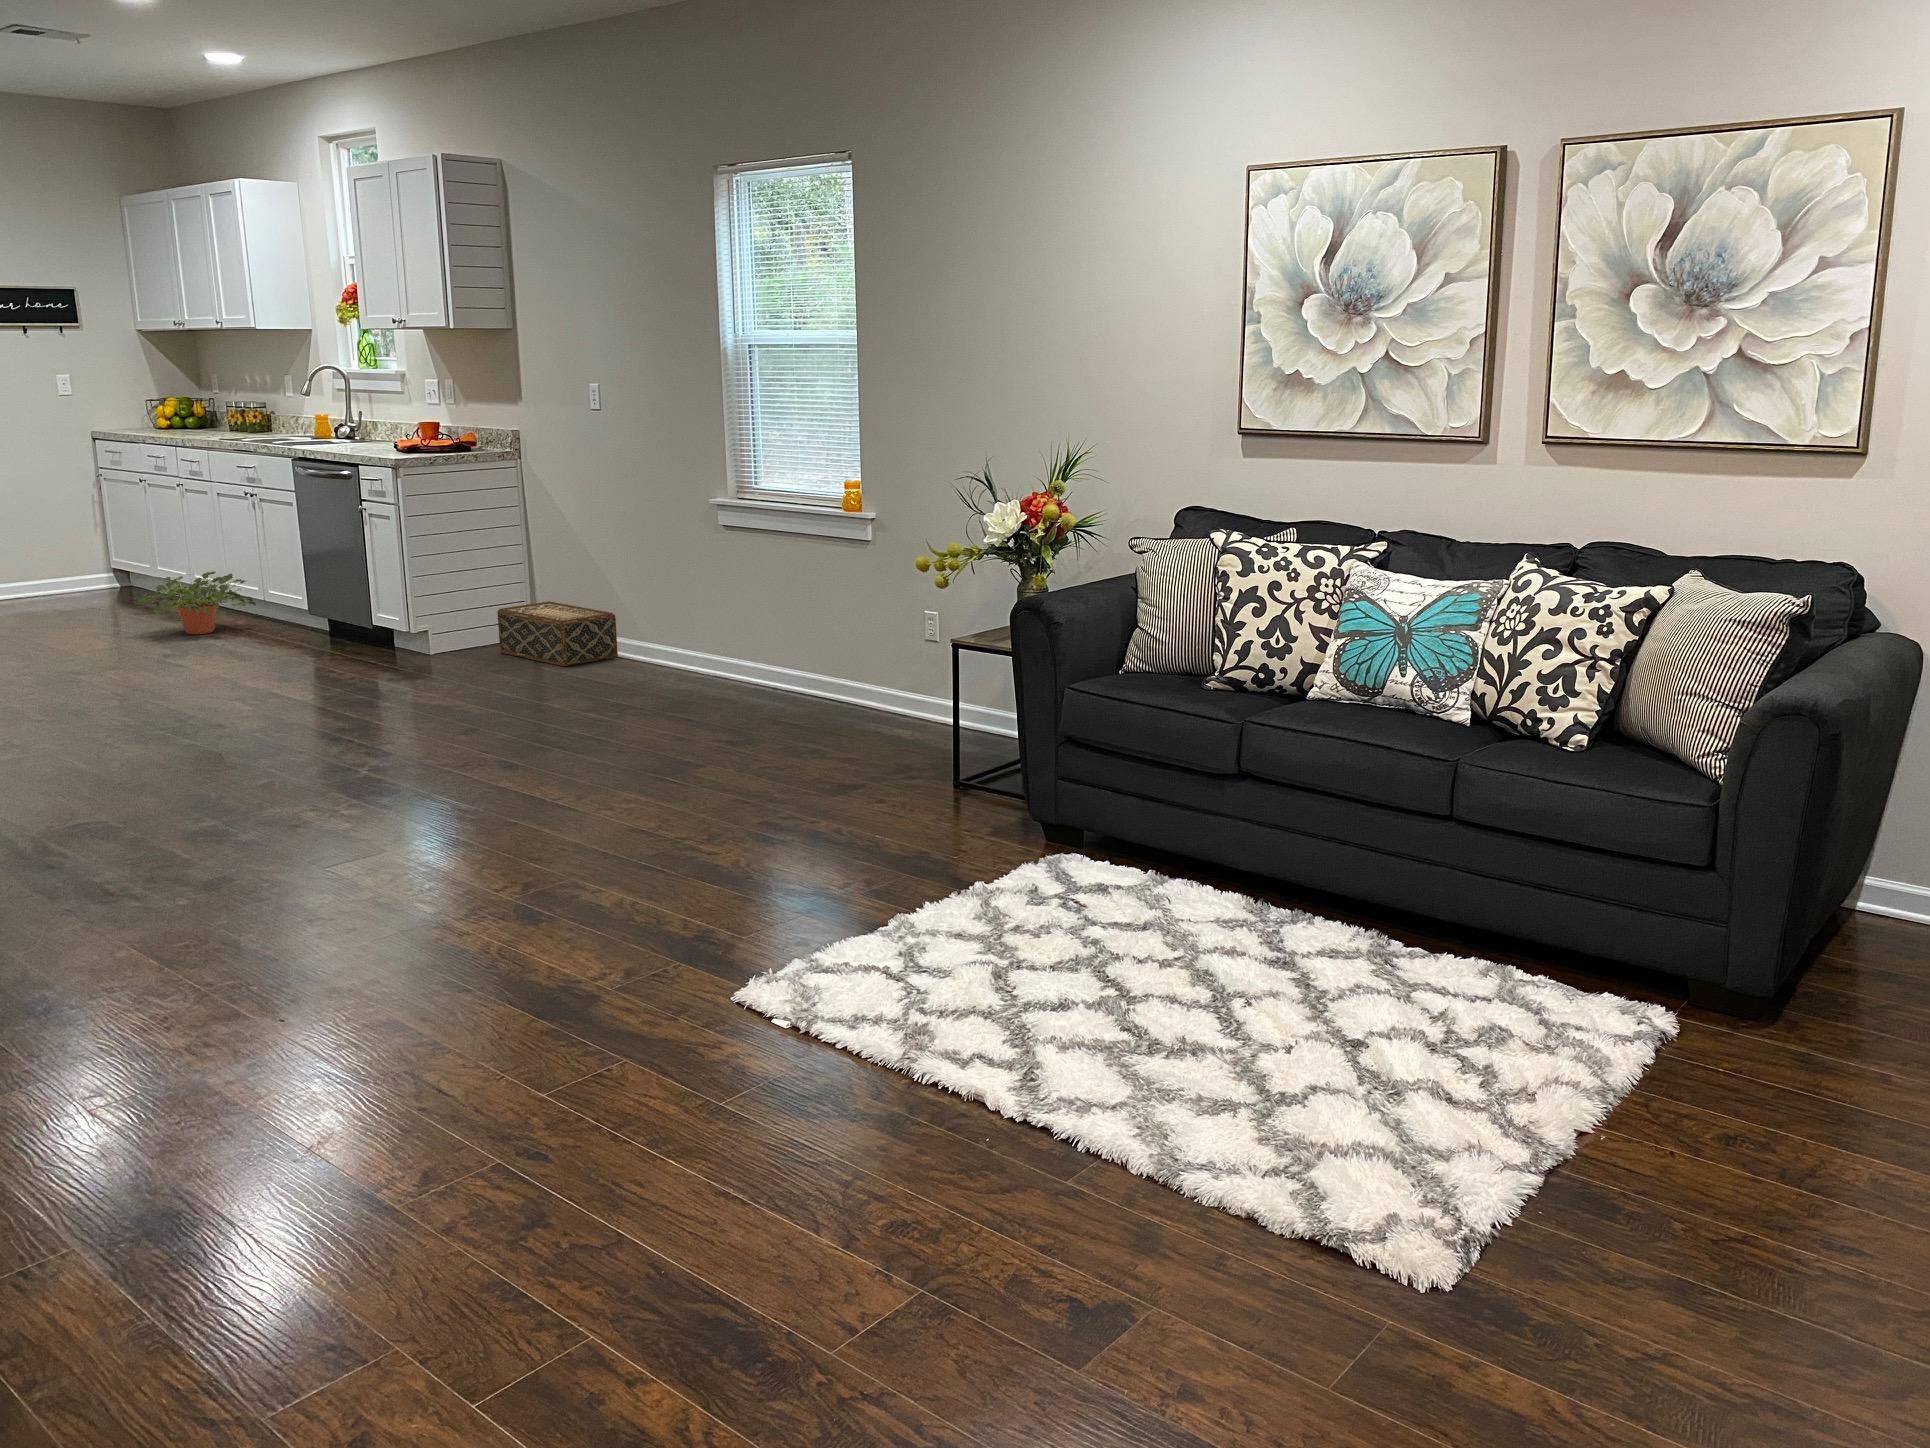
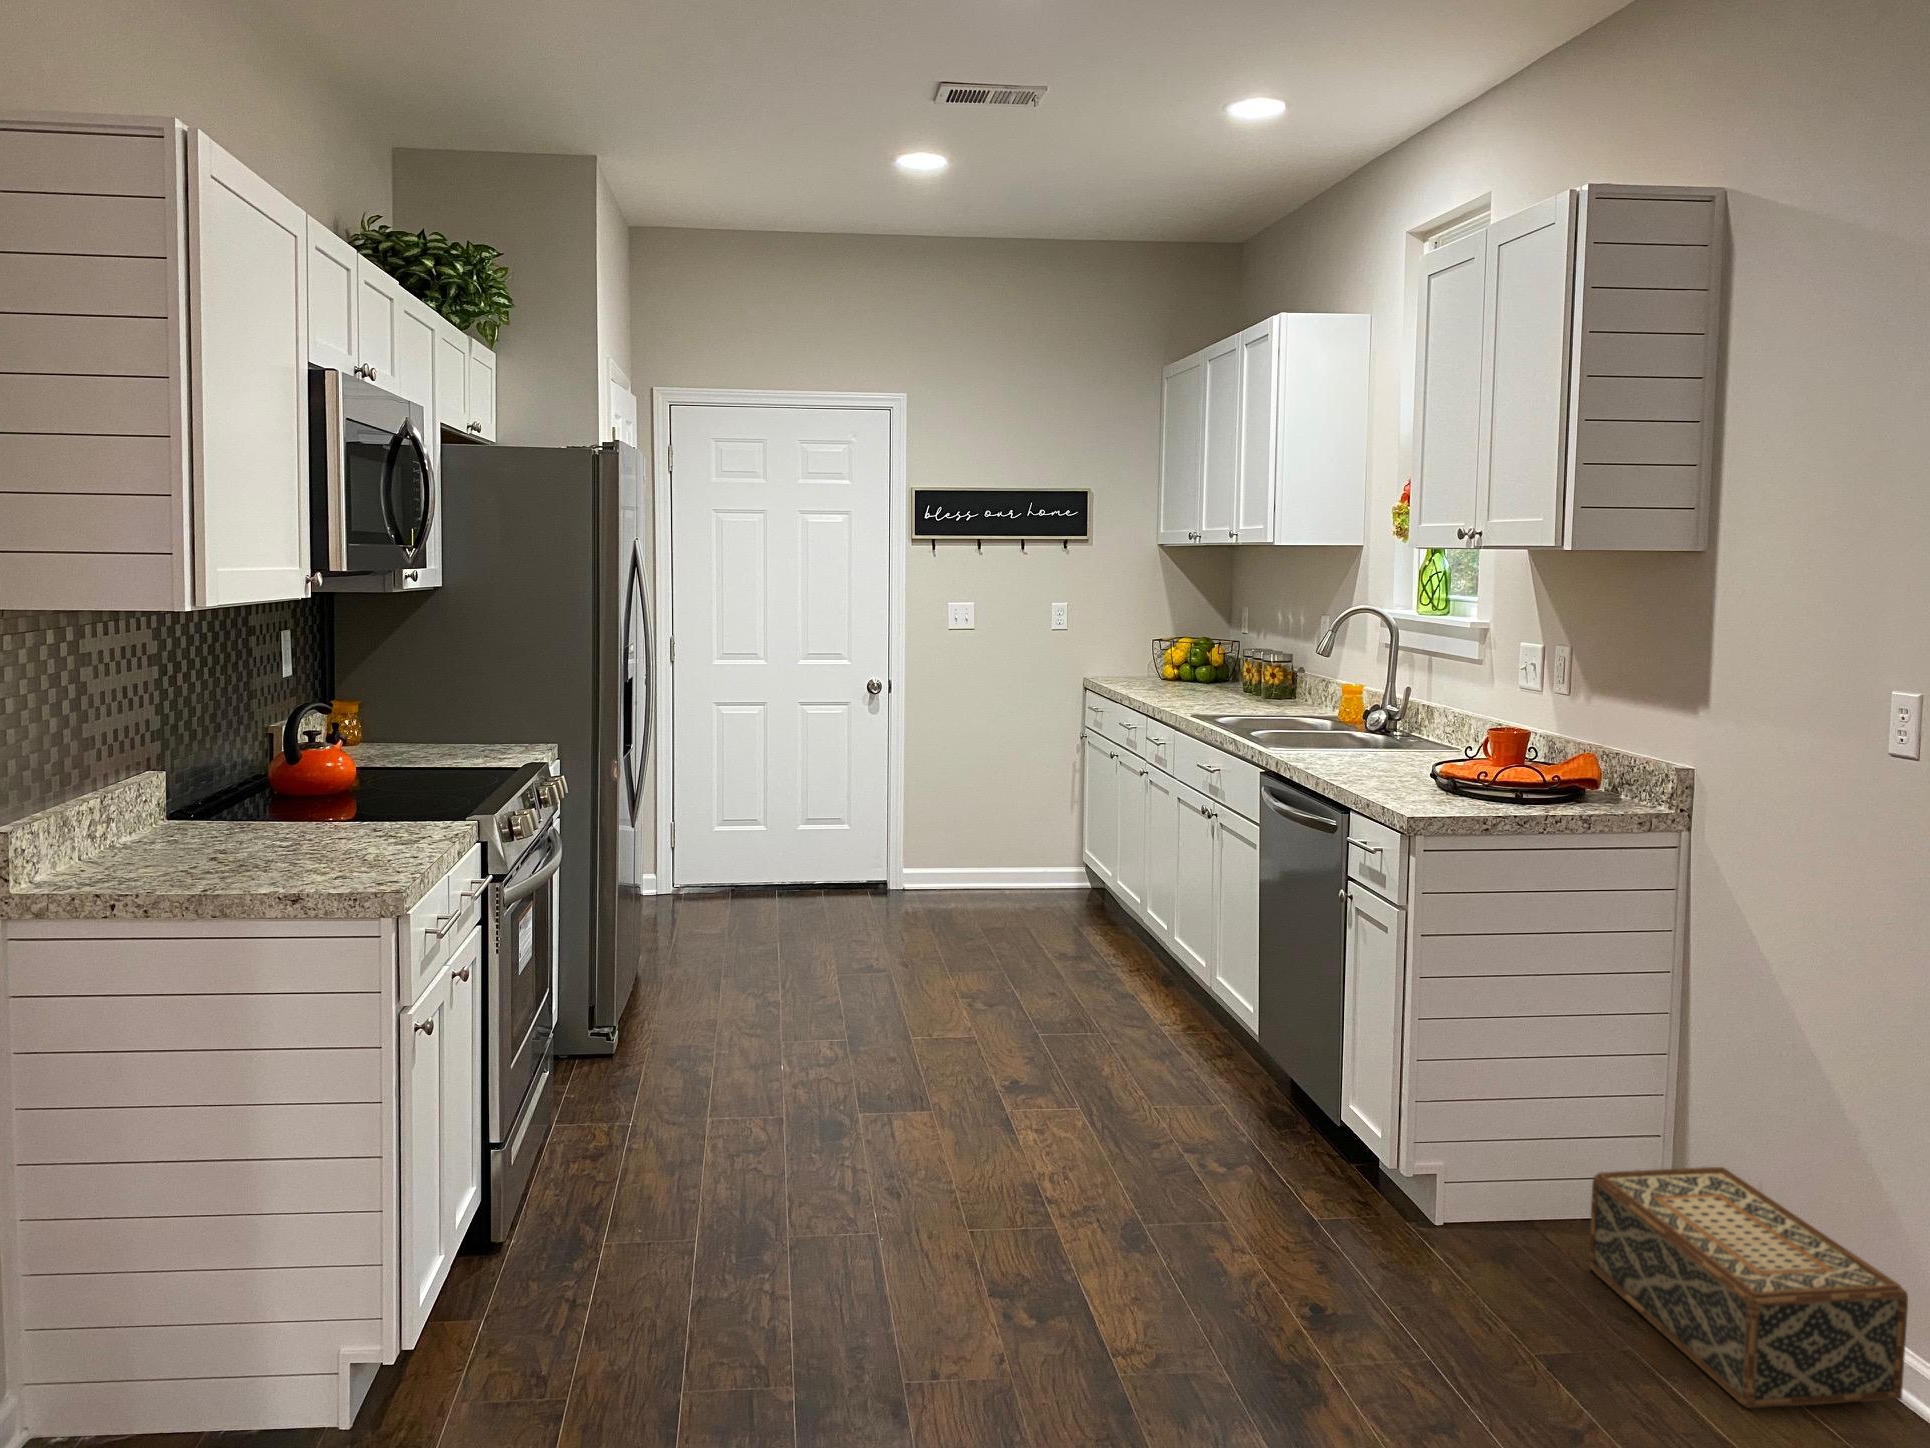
potted plant: present [137,571,255,634] -> none [1025,926,1194,1033]

